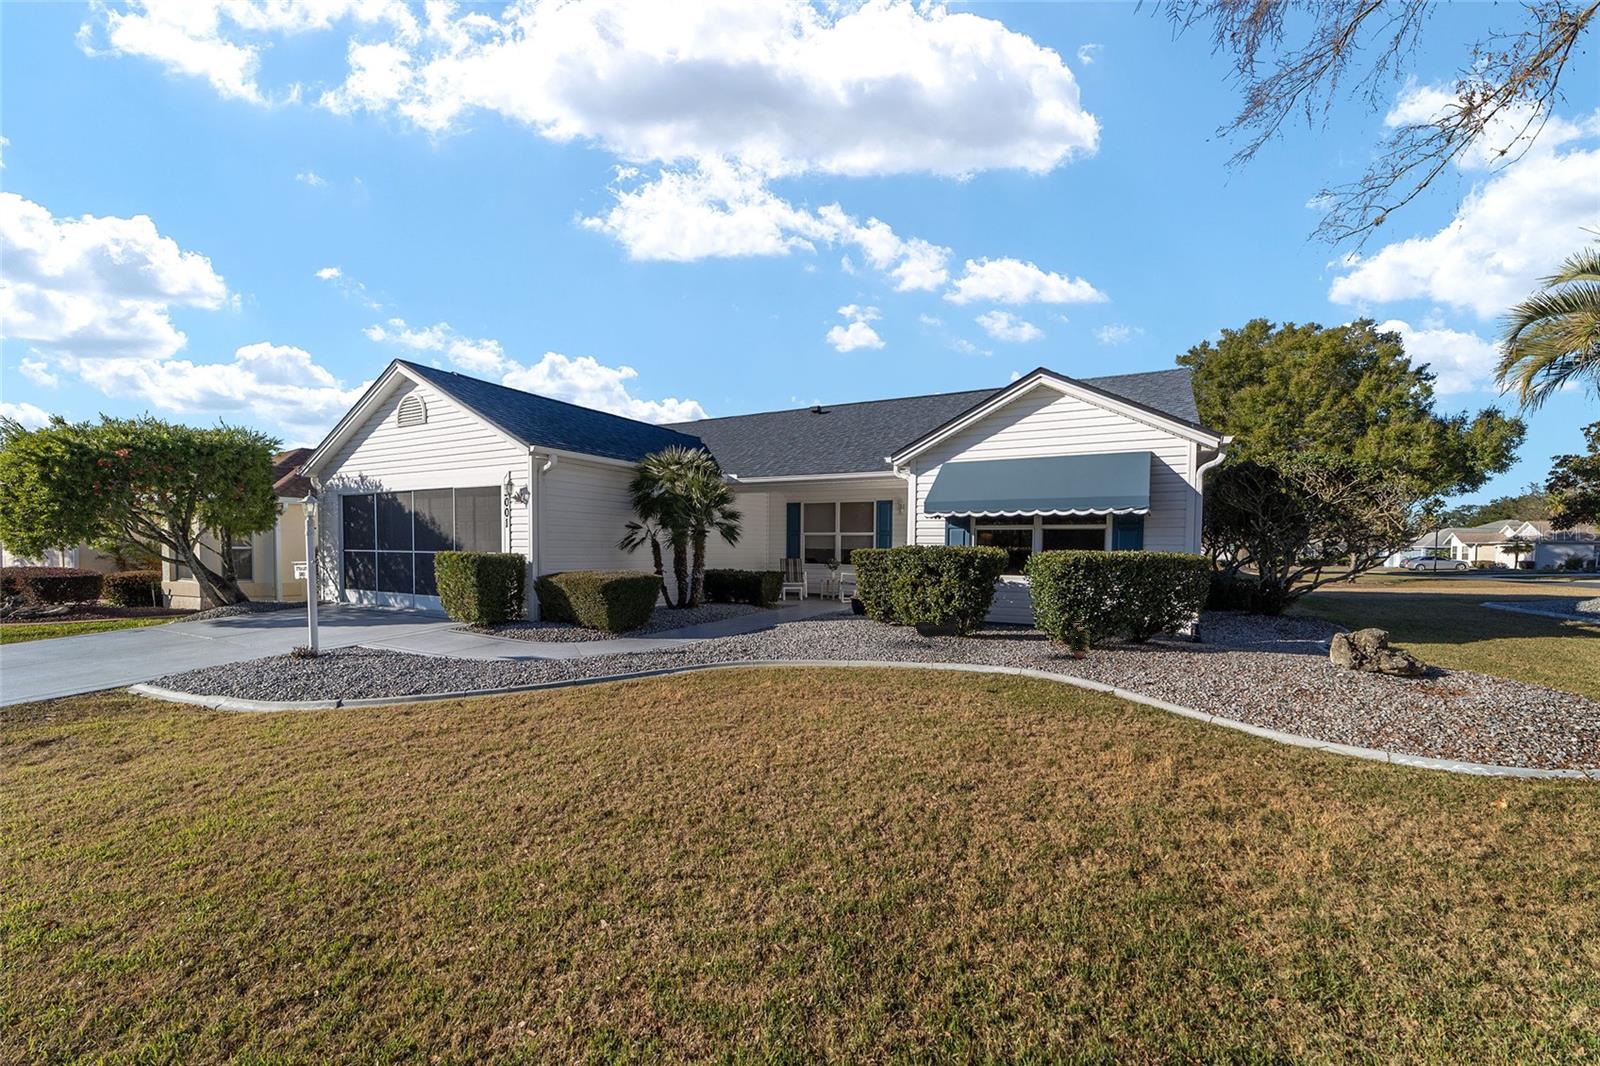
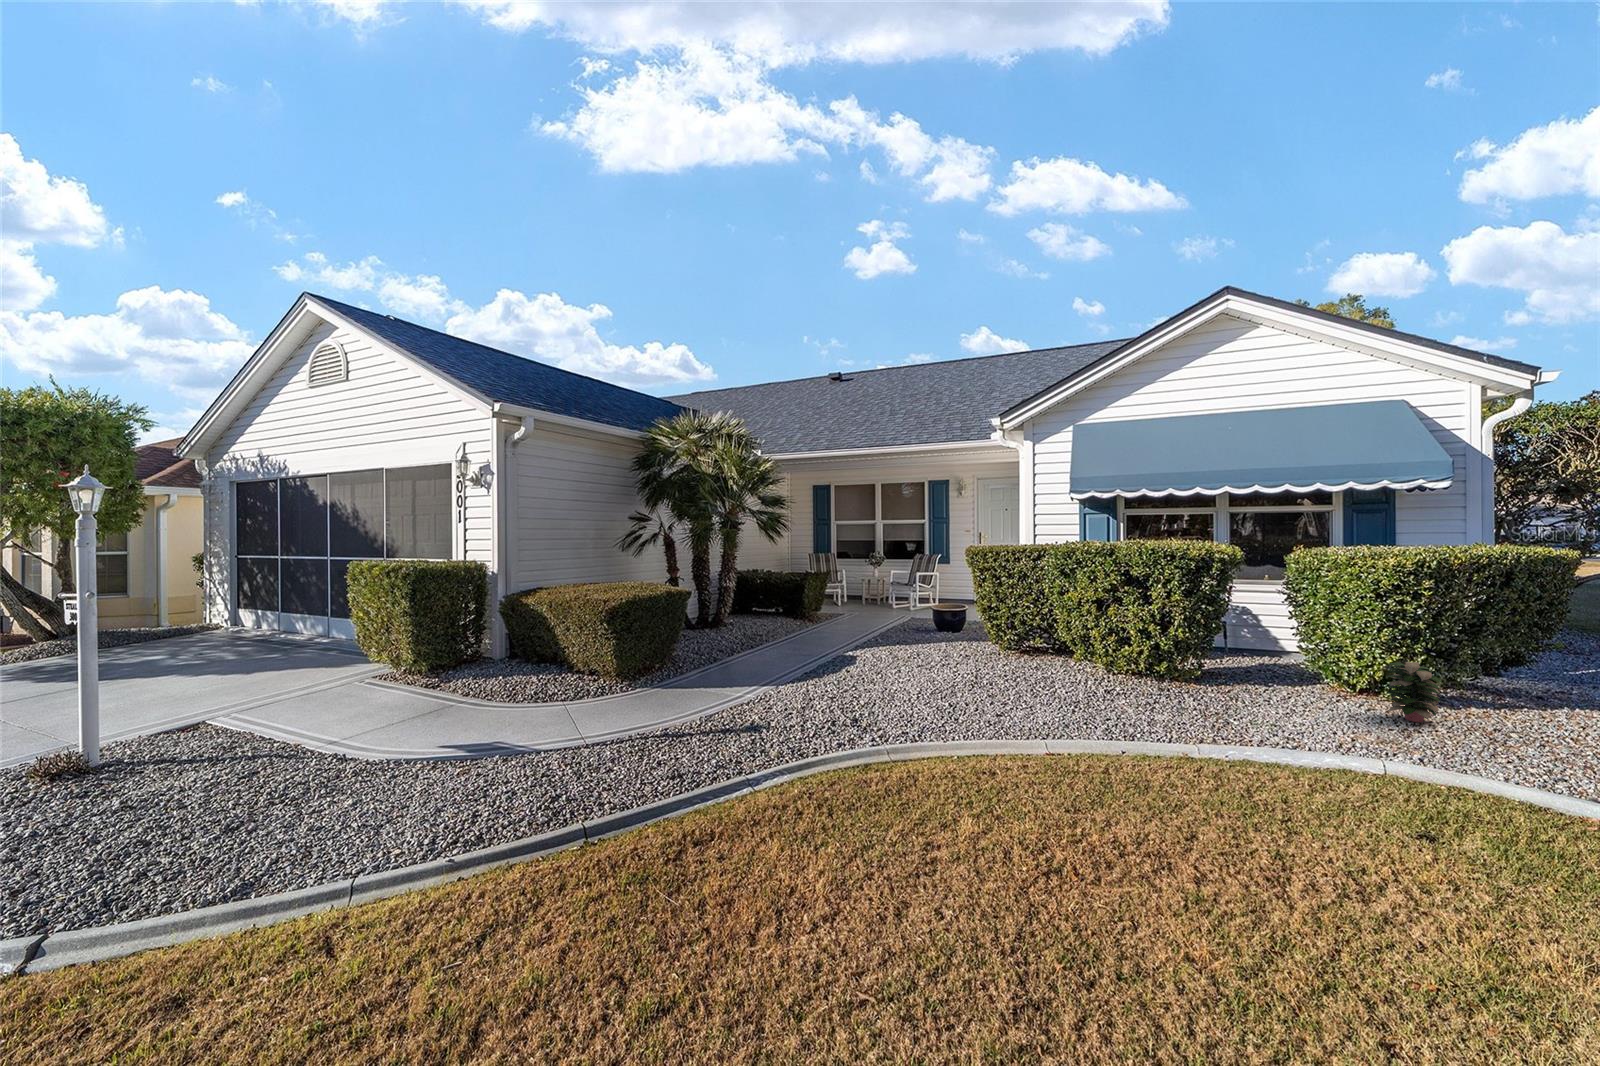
lounge chair: present [915,614,958,649] -> none [1105,641,1185,705]

